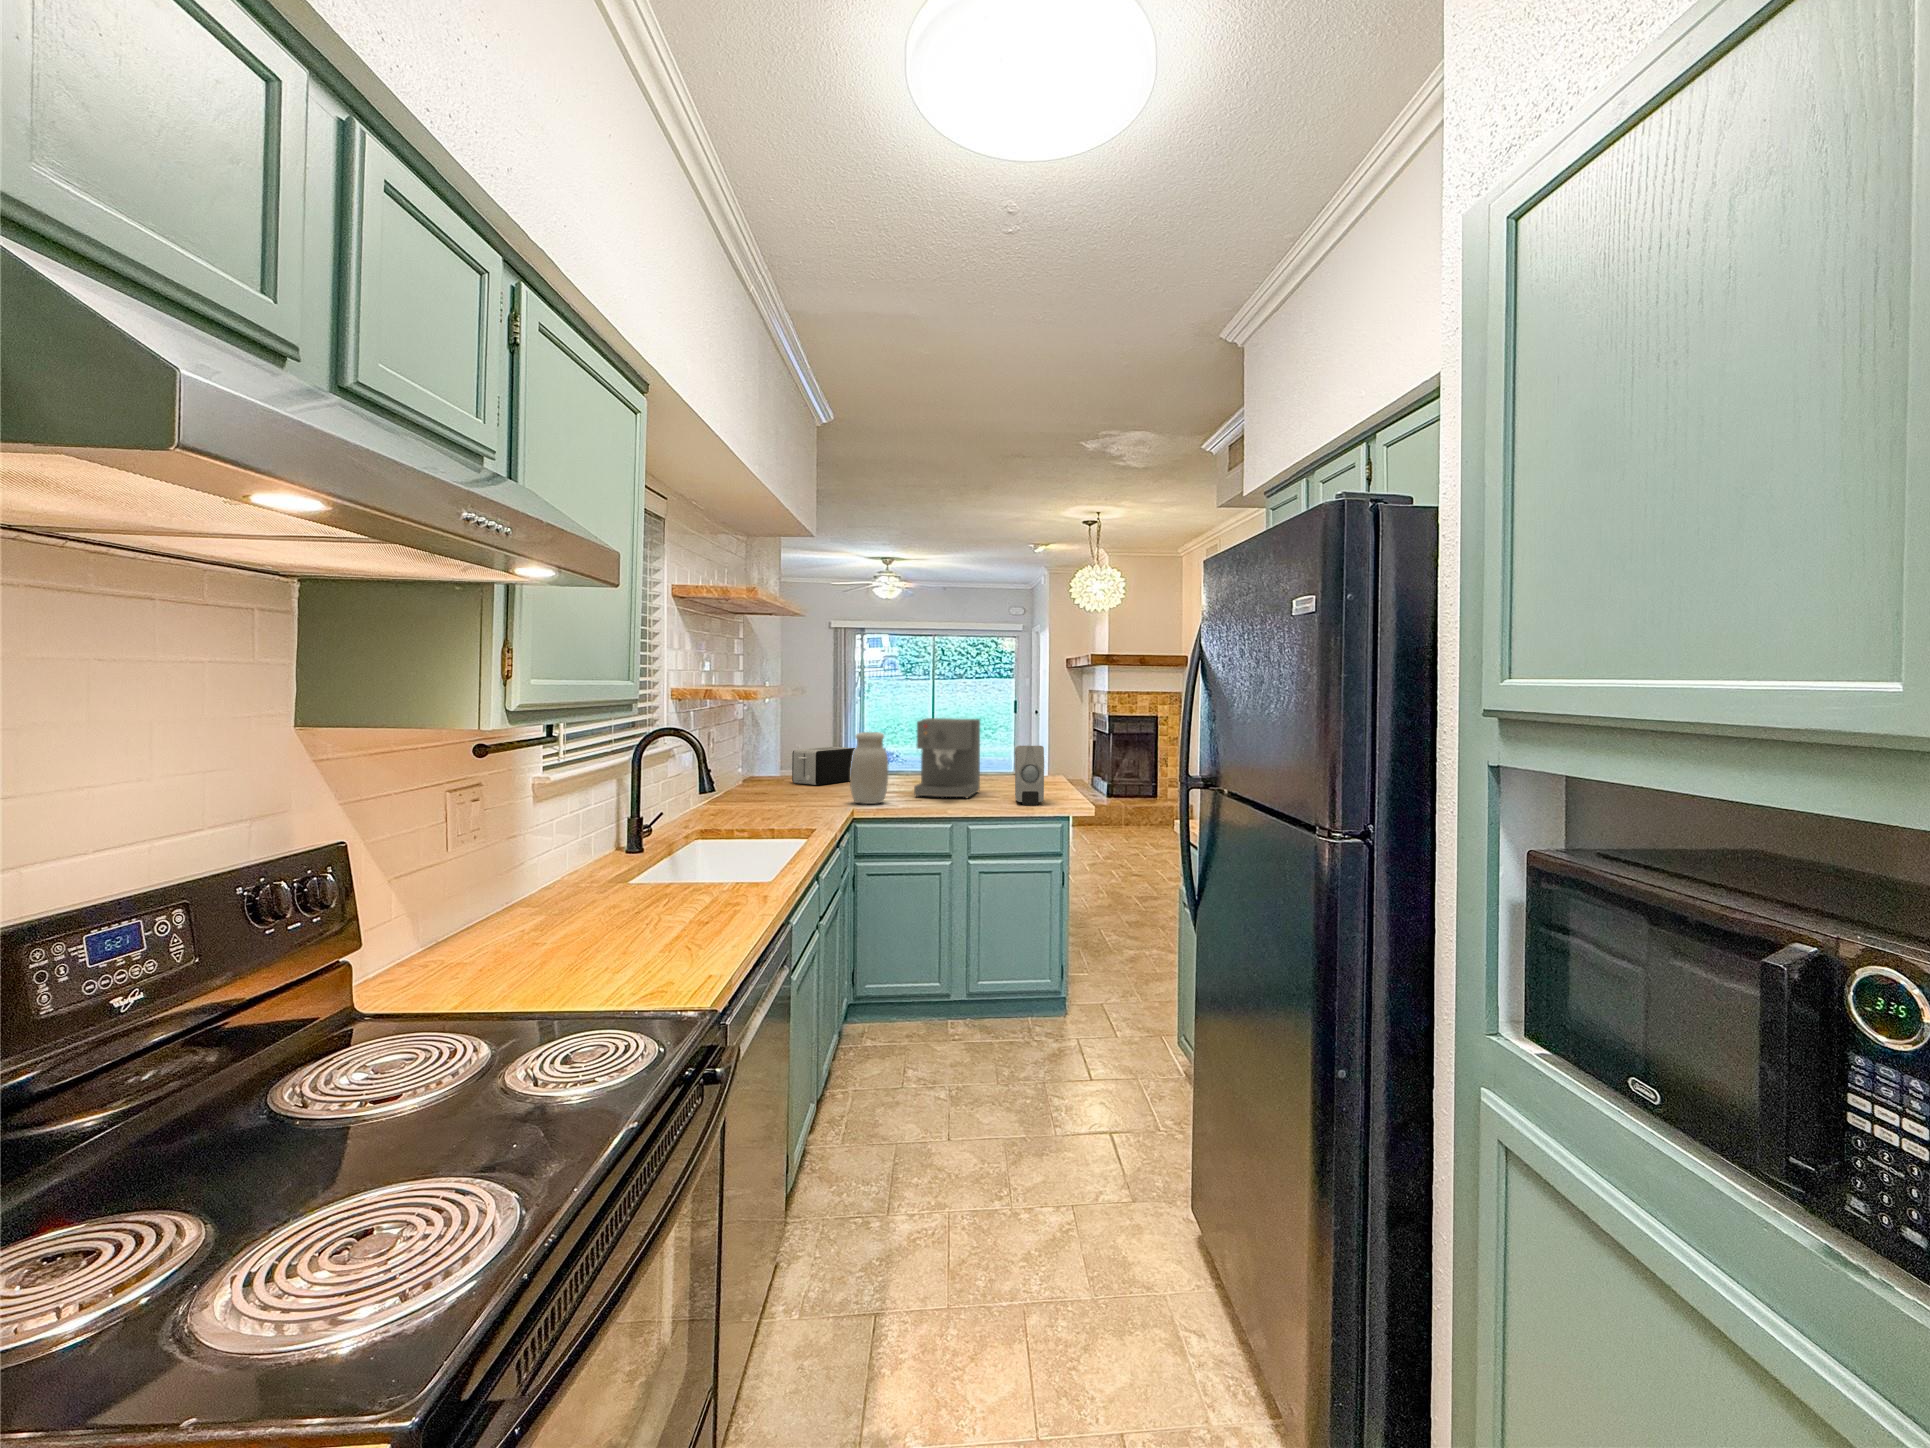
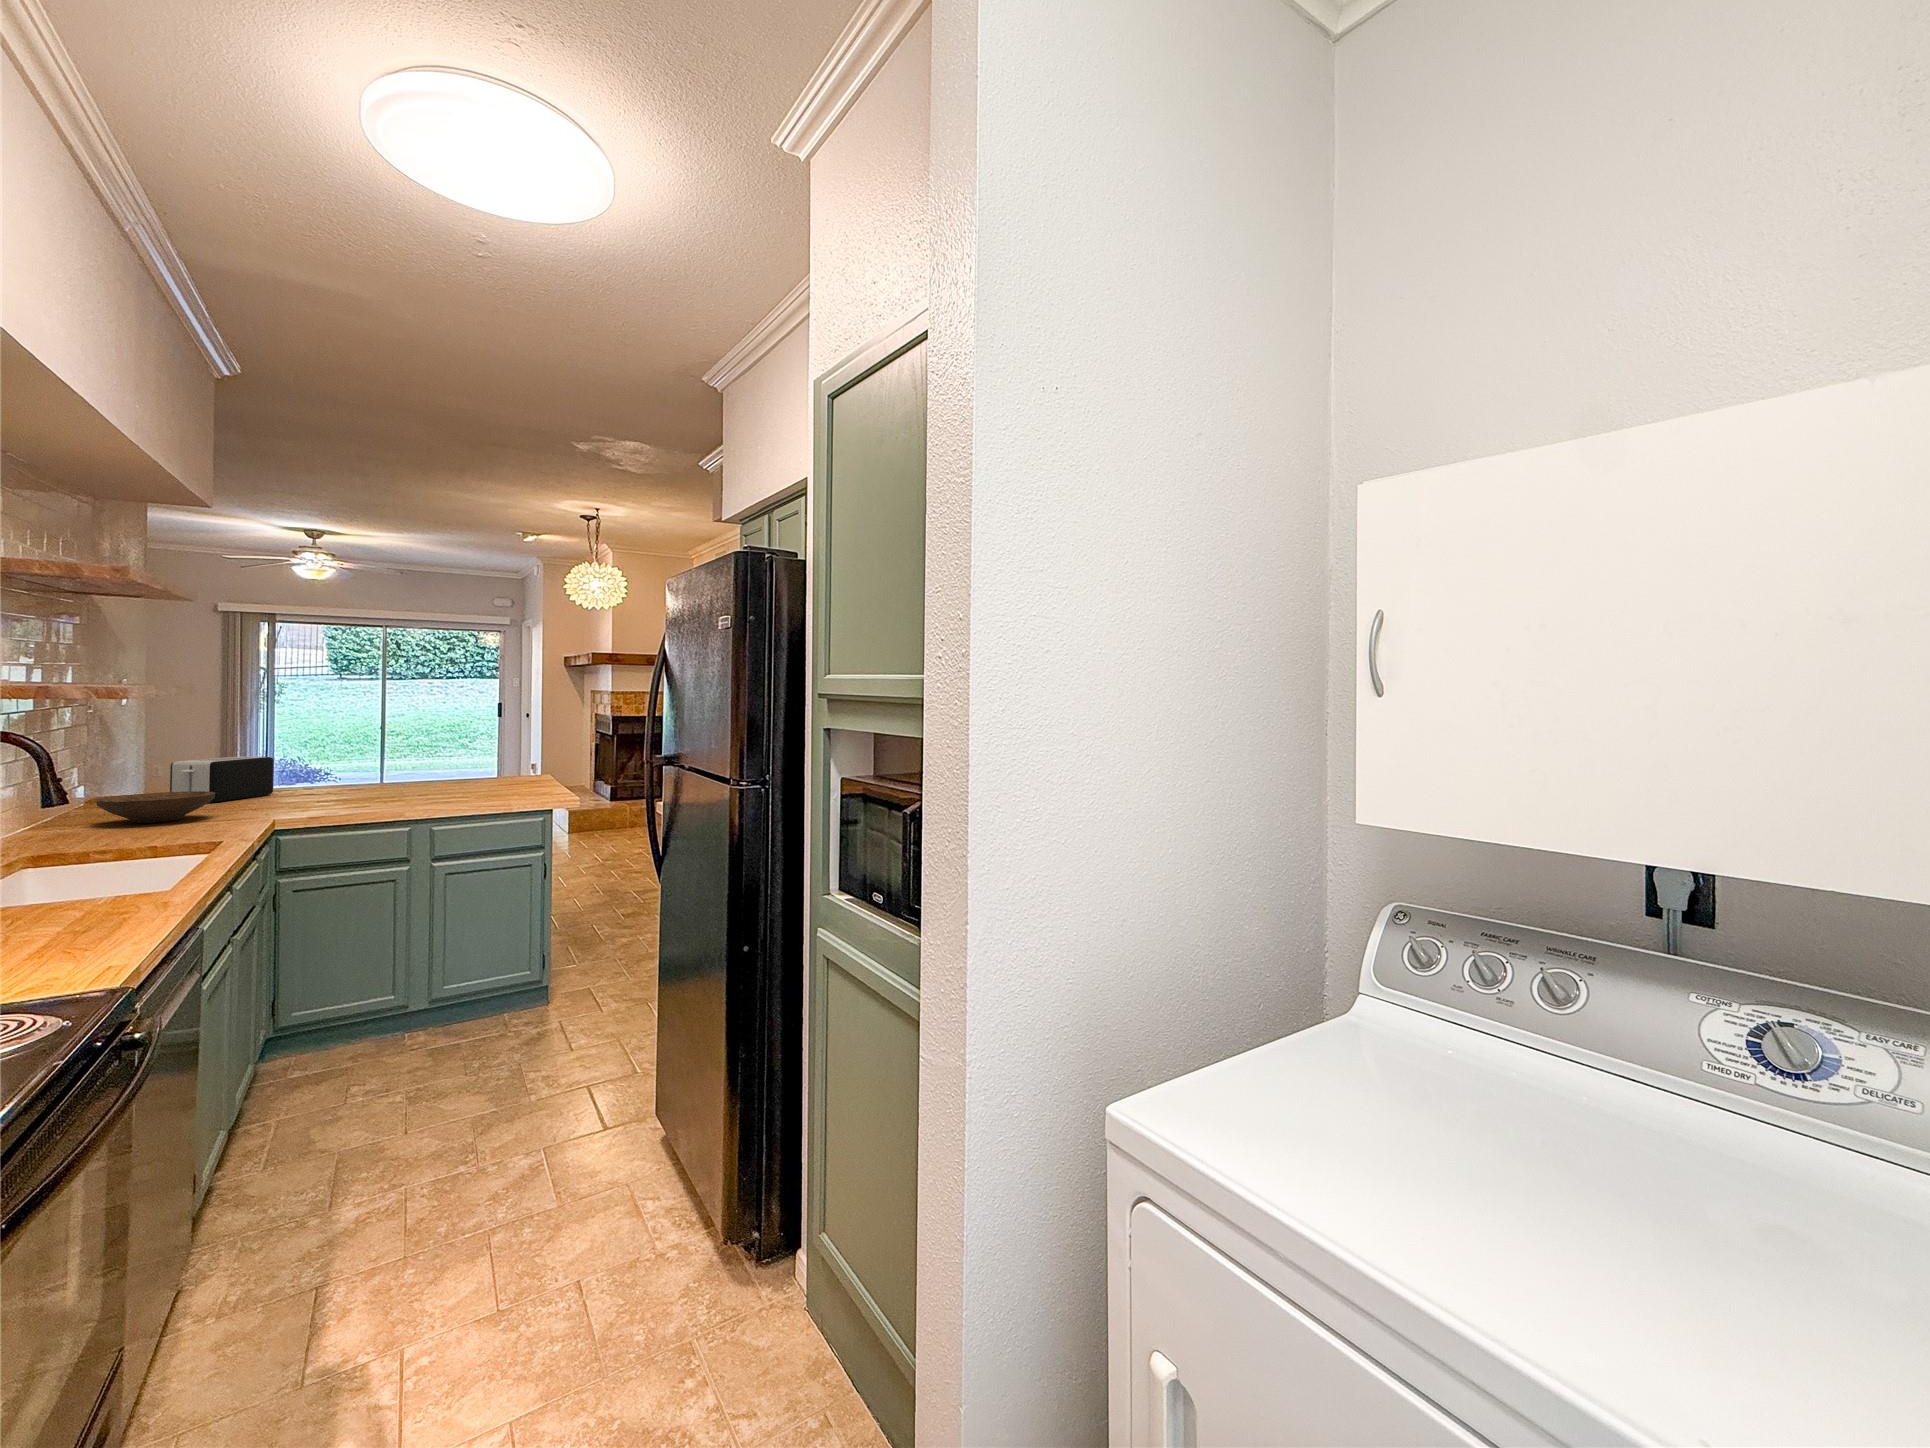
coffee maker: present [914,718,980,798] -> none [359,719,448,806]
jar: present [850,732,888,804] -> none [267,735,323,816]
soap dispenser: present [1015,746,1044,805] -> none [491,744,524,804]
wooden bowl: none [745,776,817,802] -> present [96,791,215,823]

